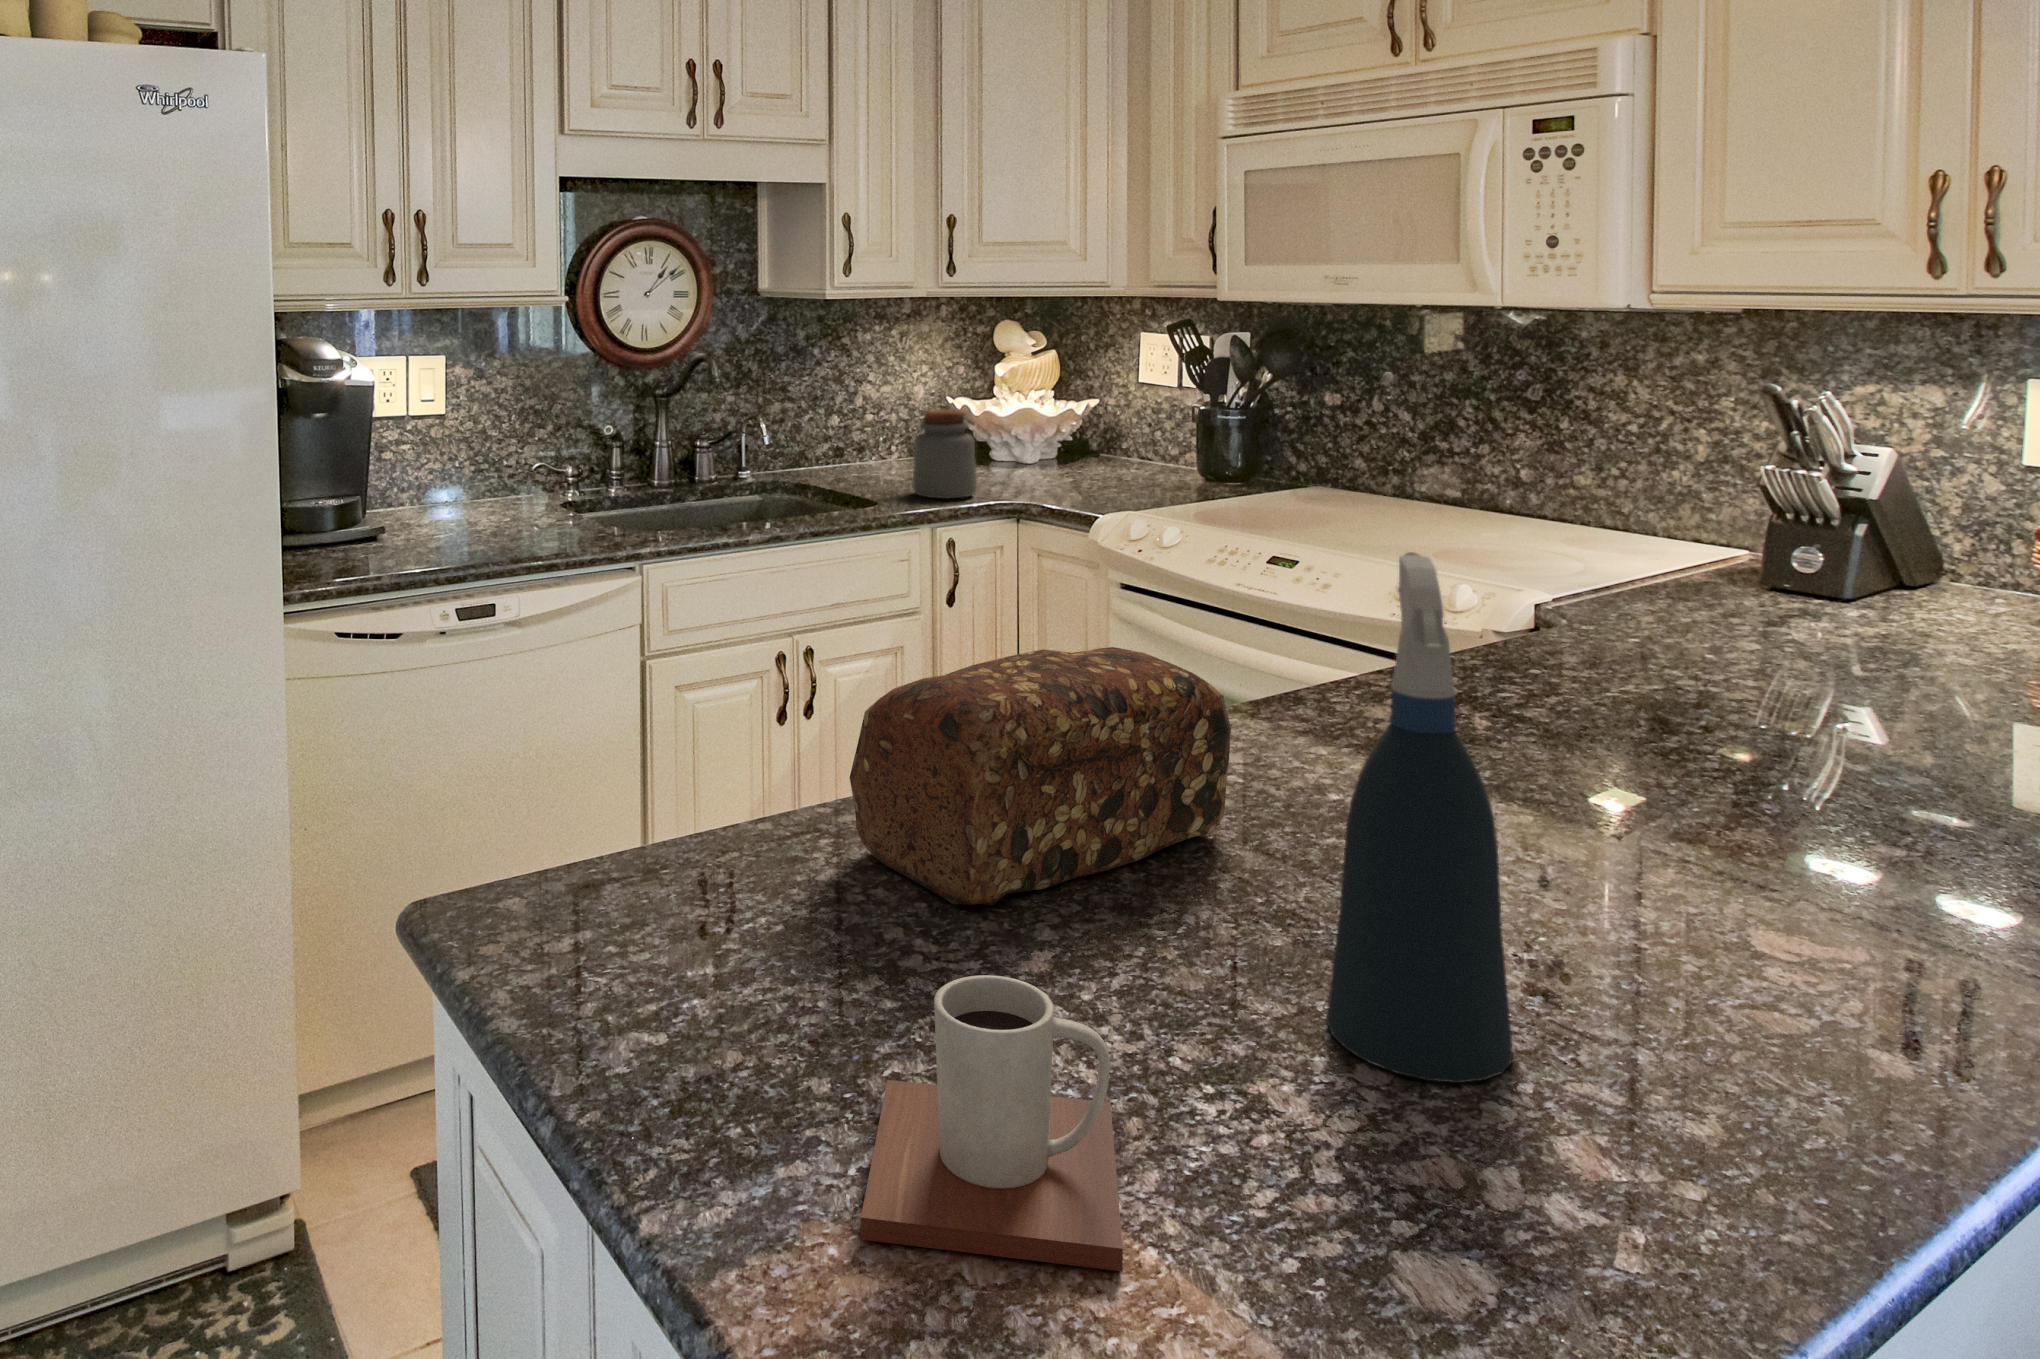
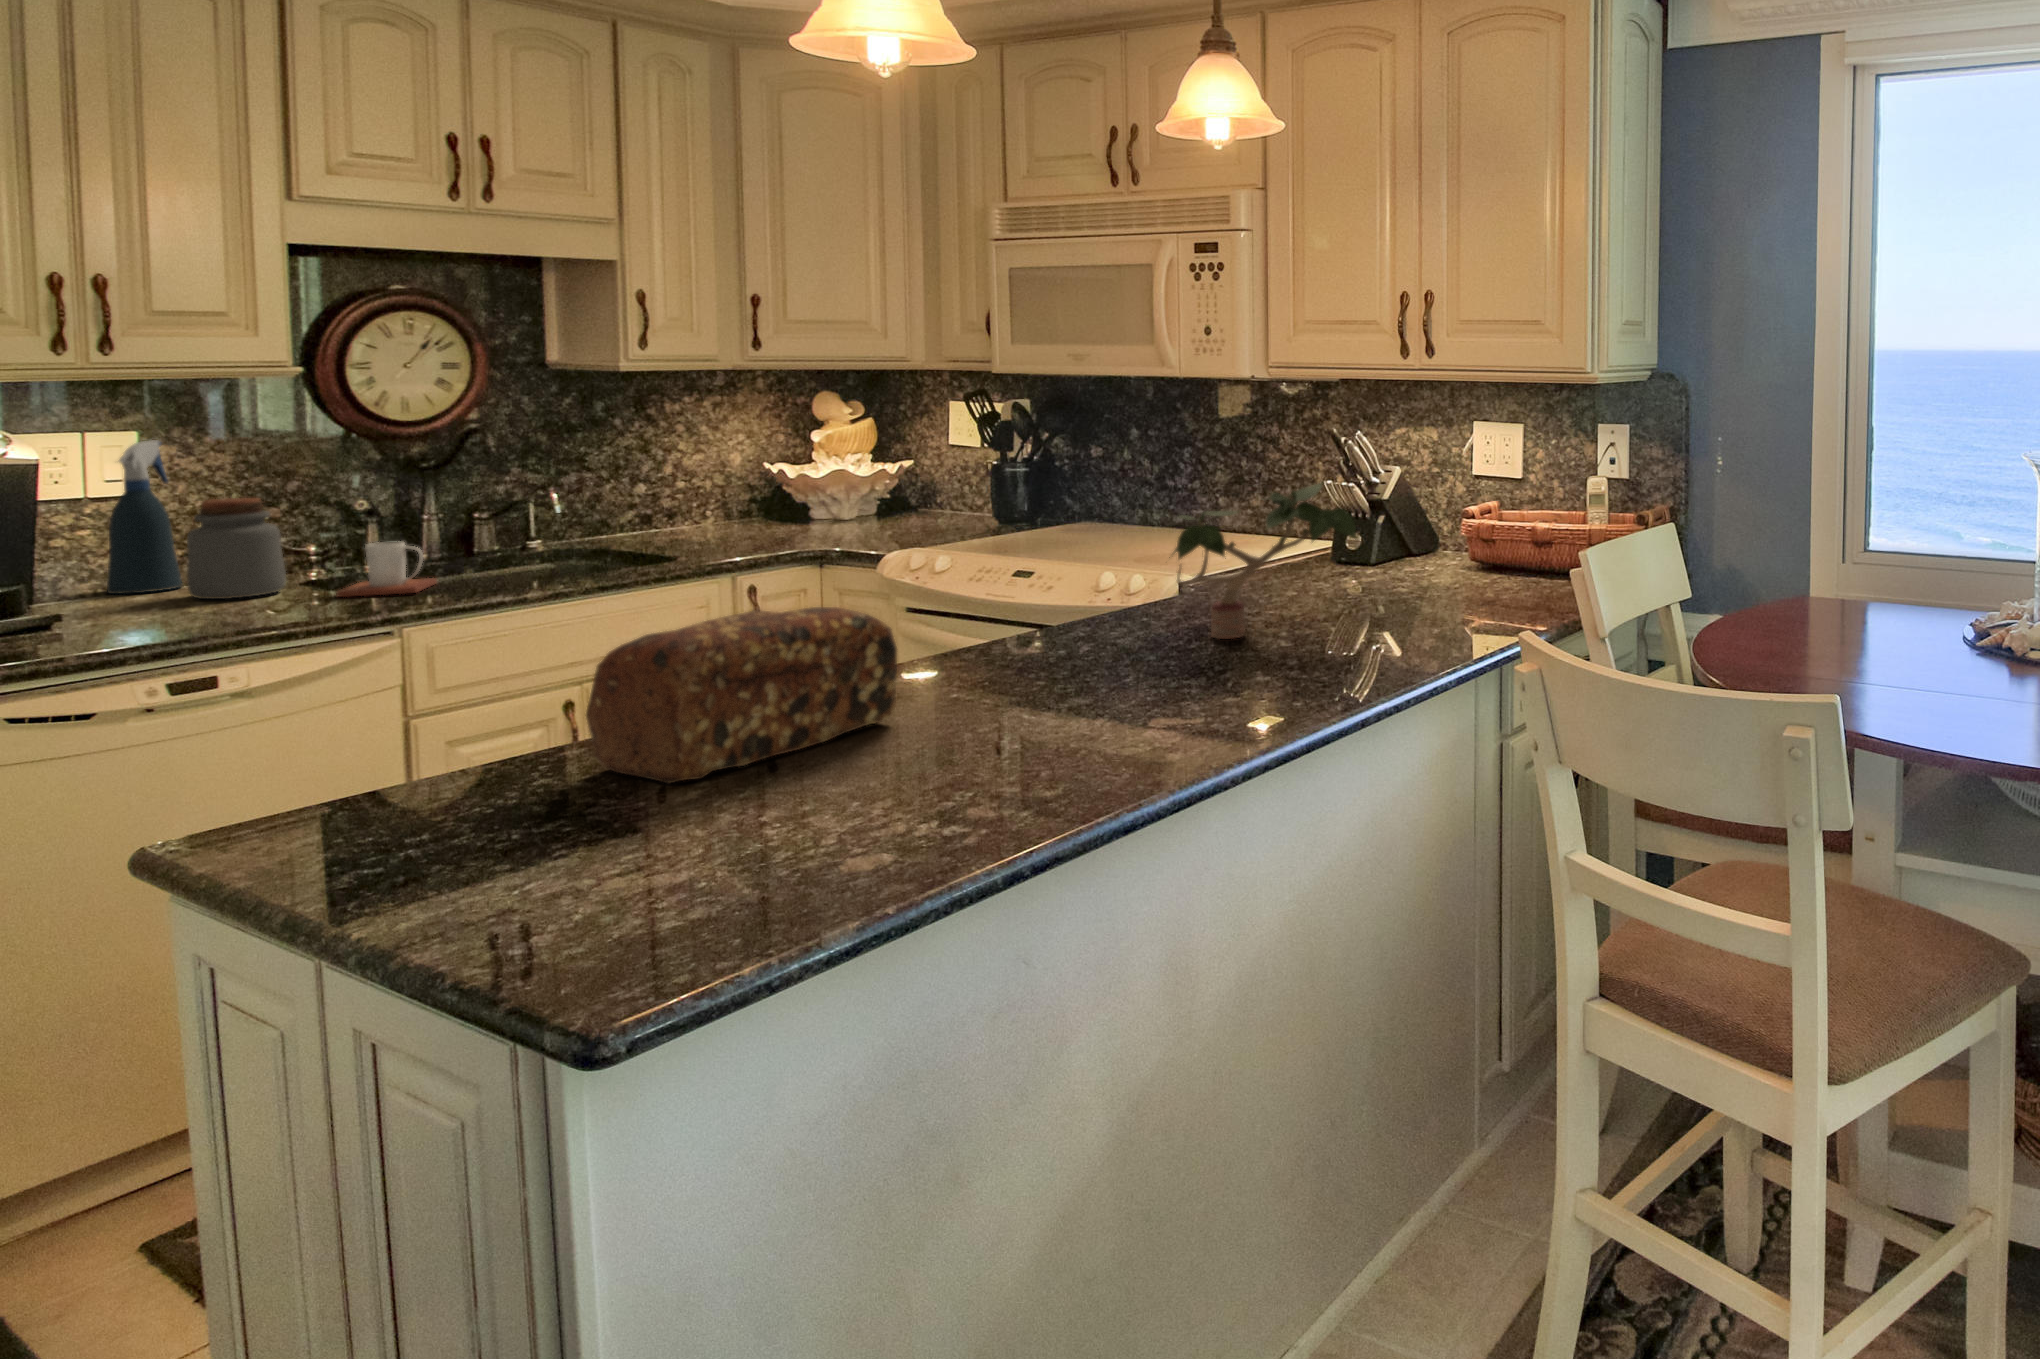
jar: present [913,409,977,499] -> present [187,498,286,599]
potted plant: none [1561,481,2030,741] -> present [1169,483,1356,639]
spray bottle: present [1327,552,1512,1083] -> present [107,440,182,594]
mug: present [861,975,1123,1271] -> present [336,542,437,597]

